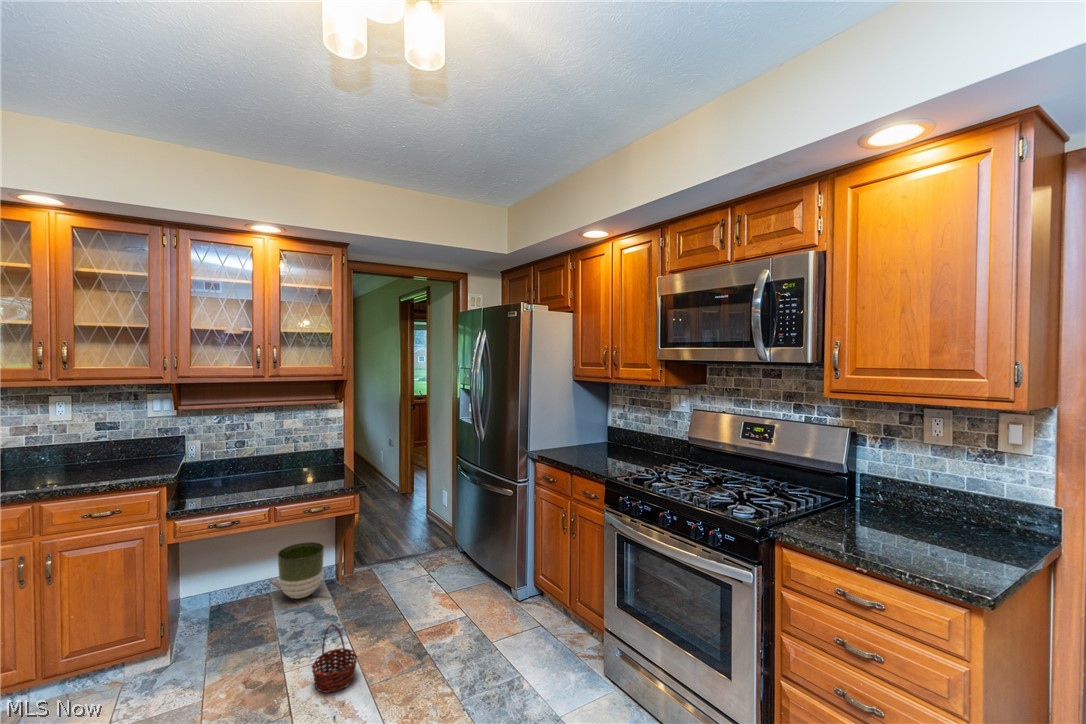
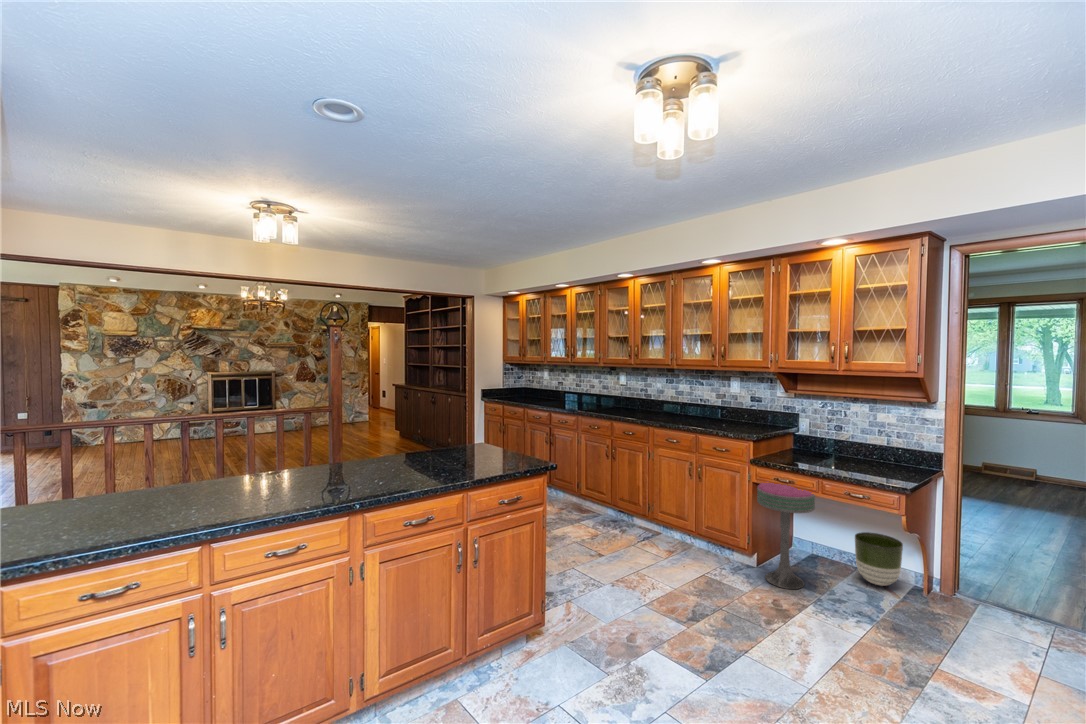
bar stool: none [182,522,264,669] -> present [757,483,815,589]
basket: present [312,625,358,692] -> none [800,589,844,649]

